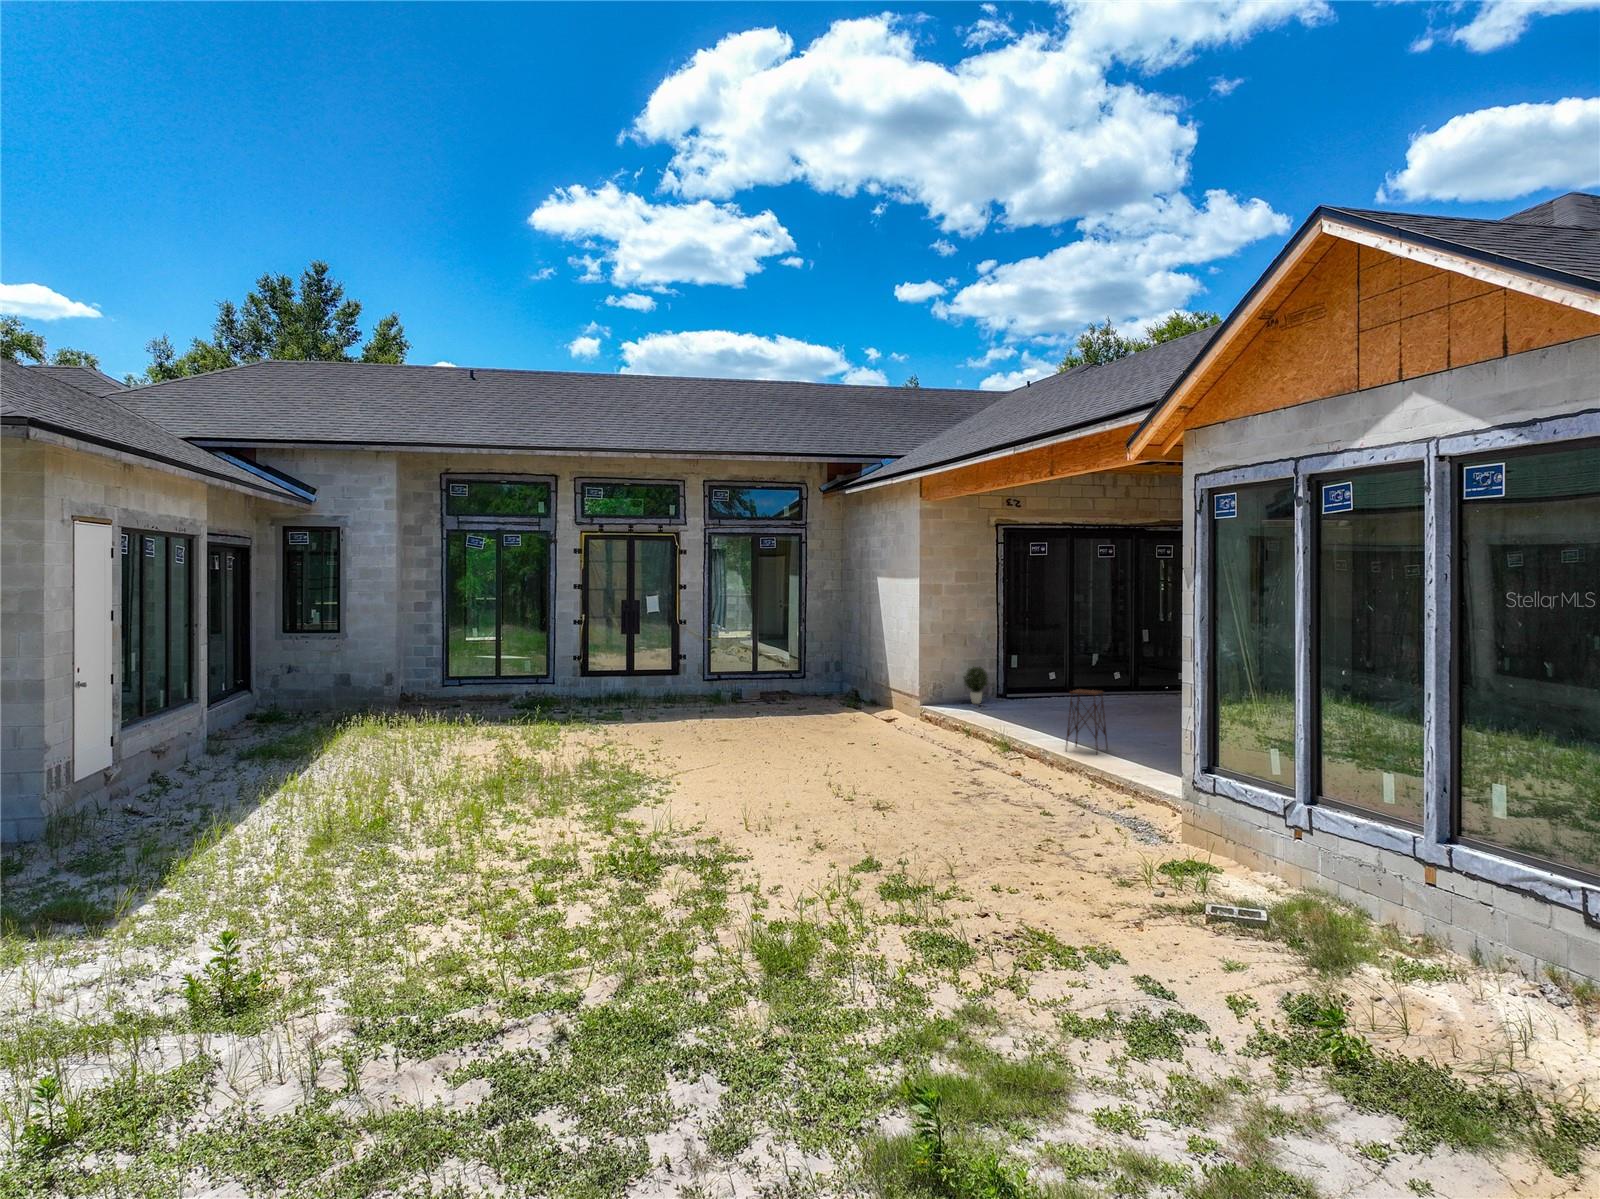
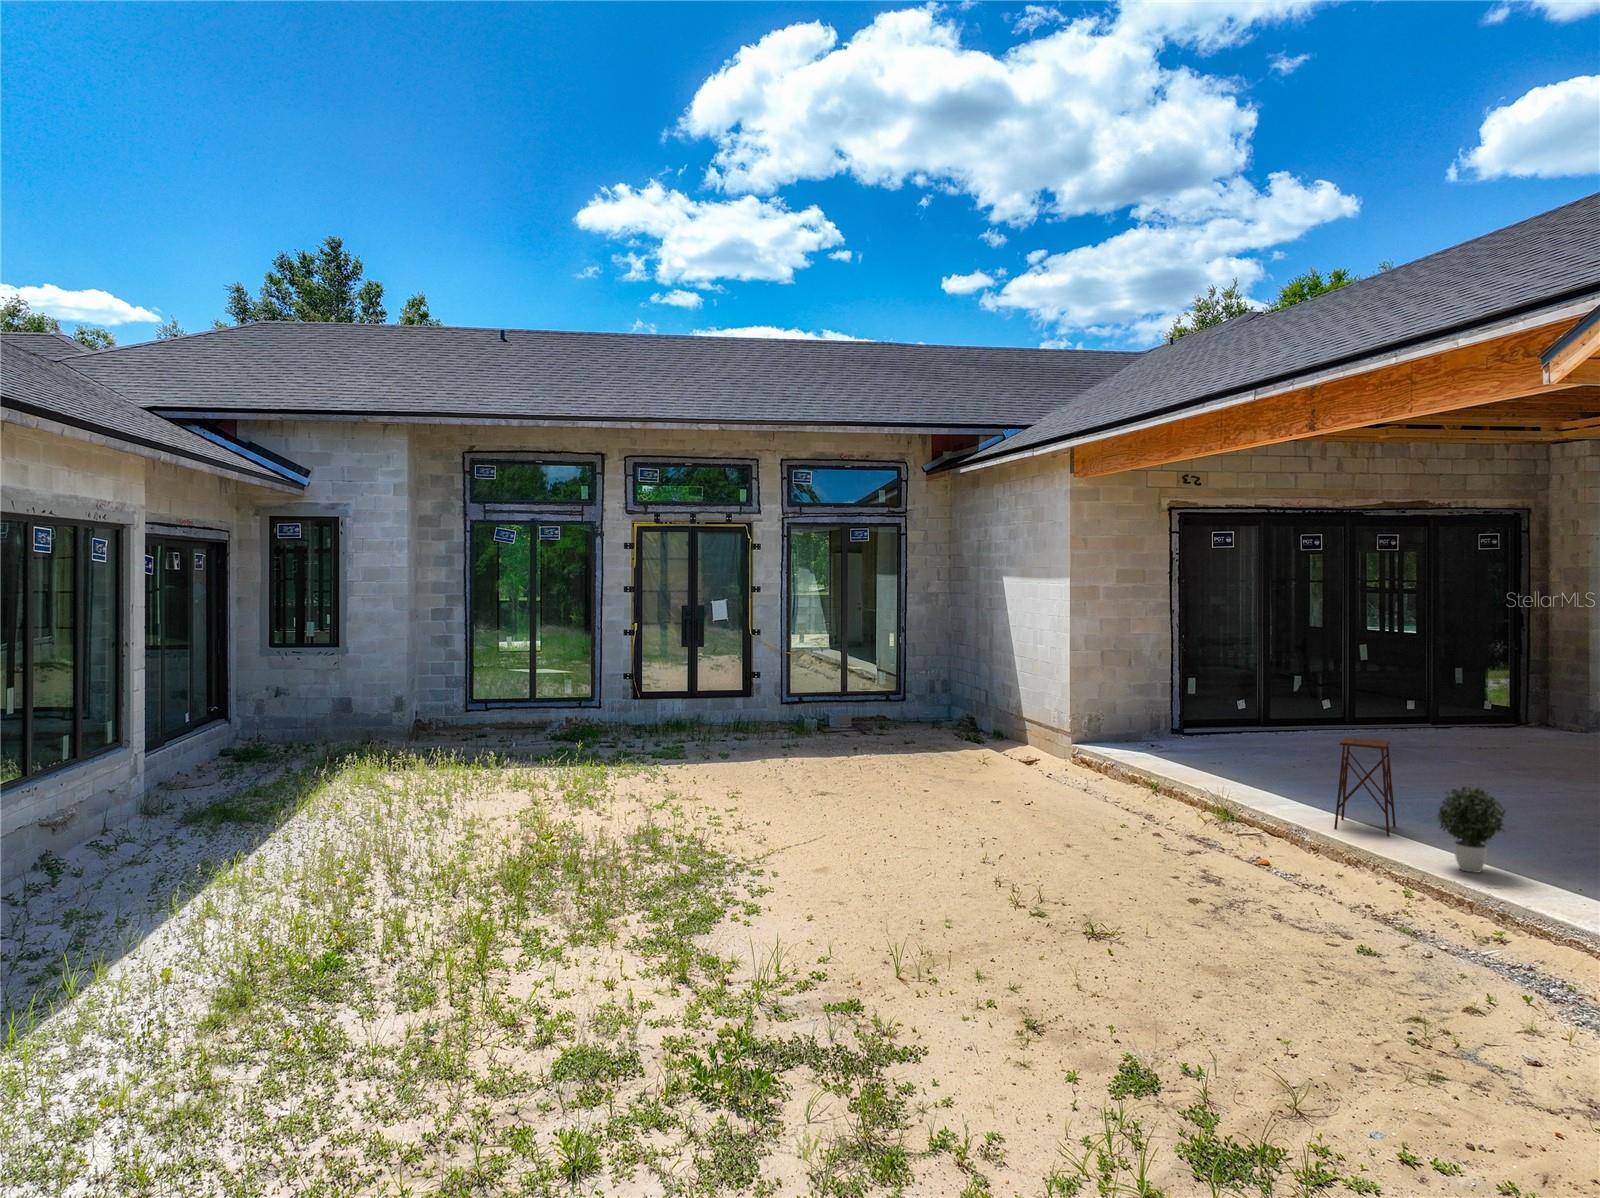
potted plant: present [964,667,988,704] -> present [1437,787,1506,873]

